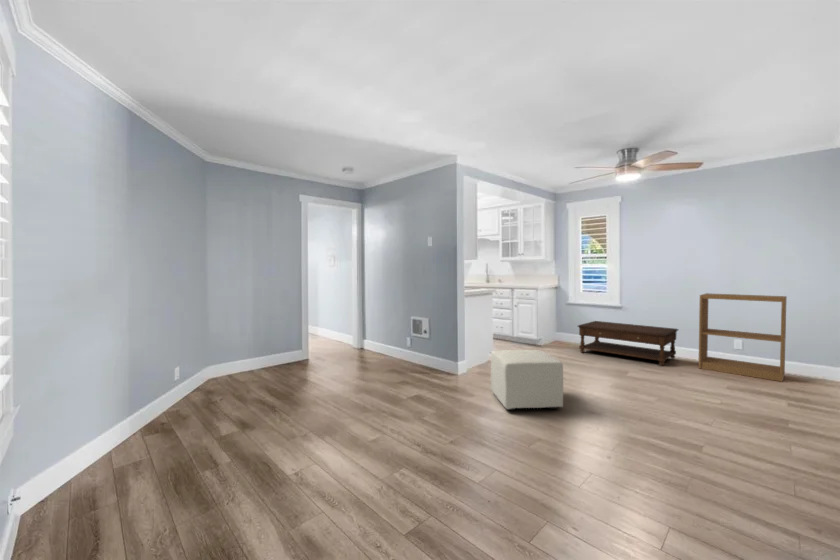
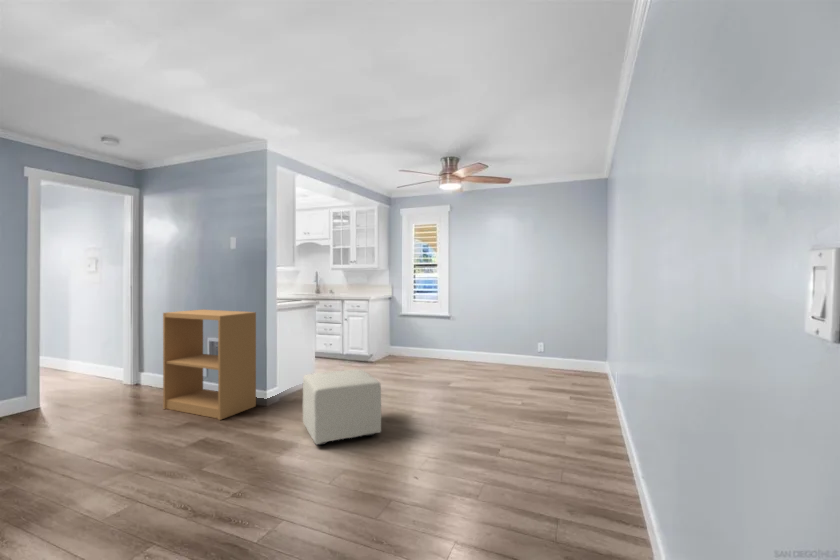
bookshelf: present [698,293,787,382] -> present [163,310,256,420]
coffee table: present [578,321,678,366] -> none [408,332,498,374]

